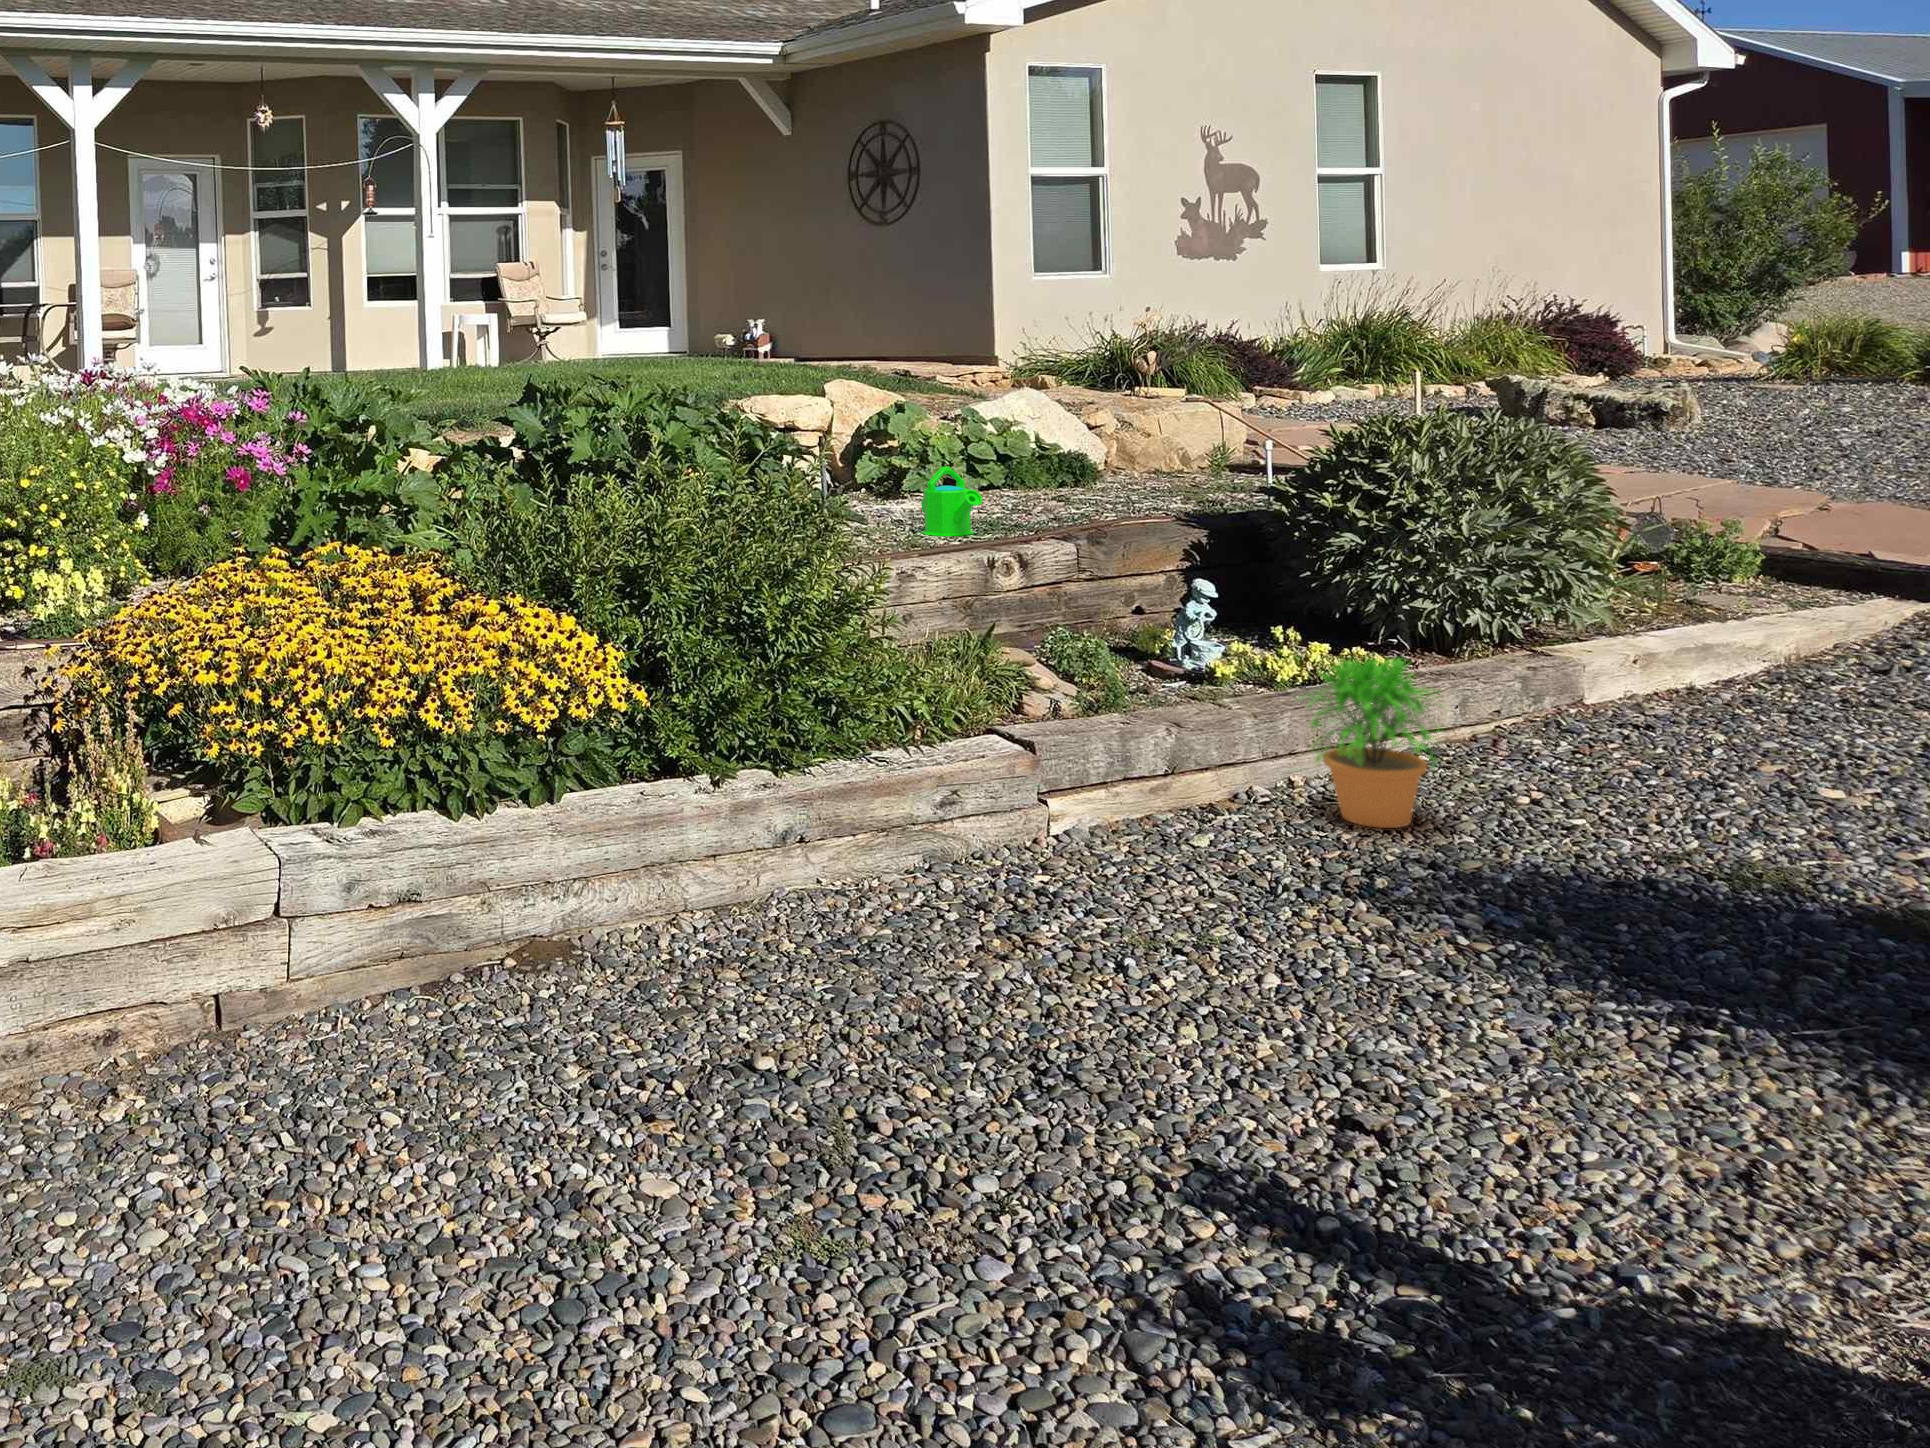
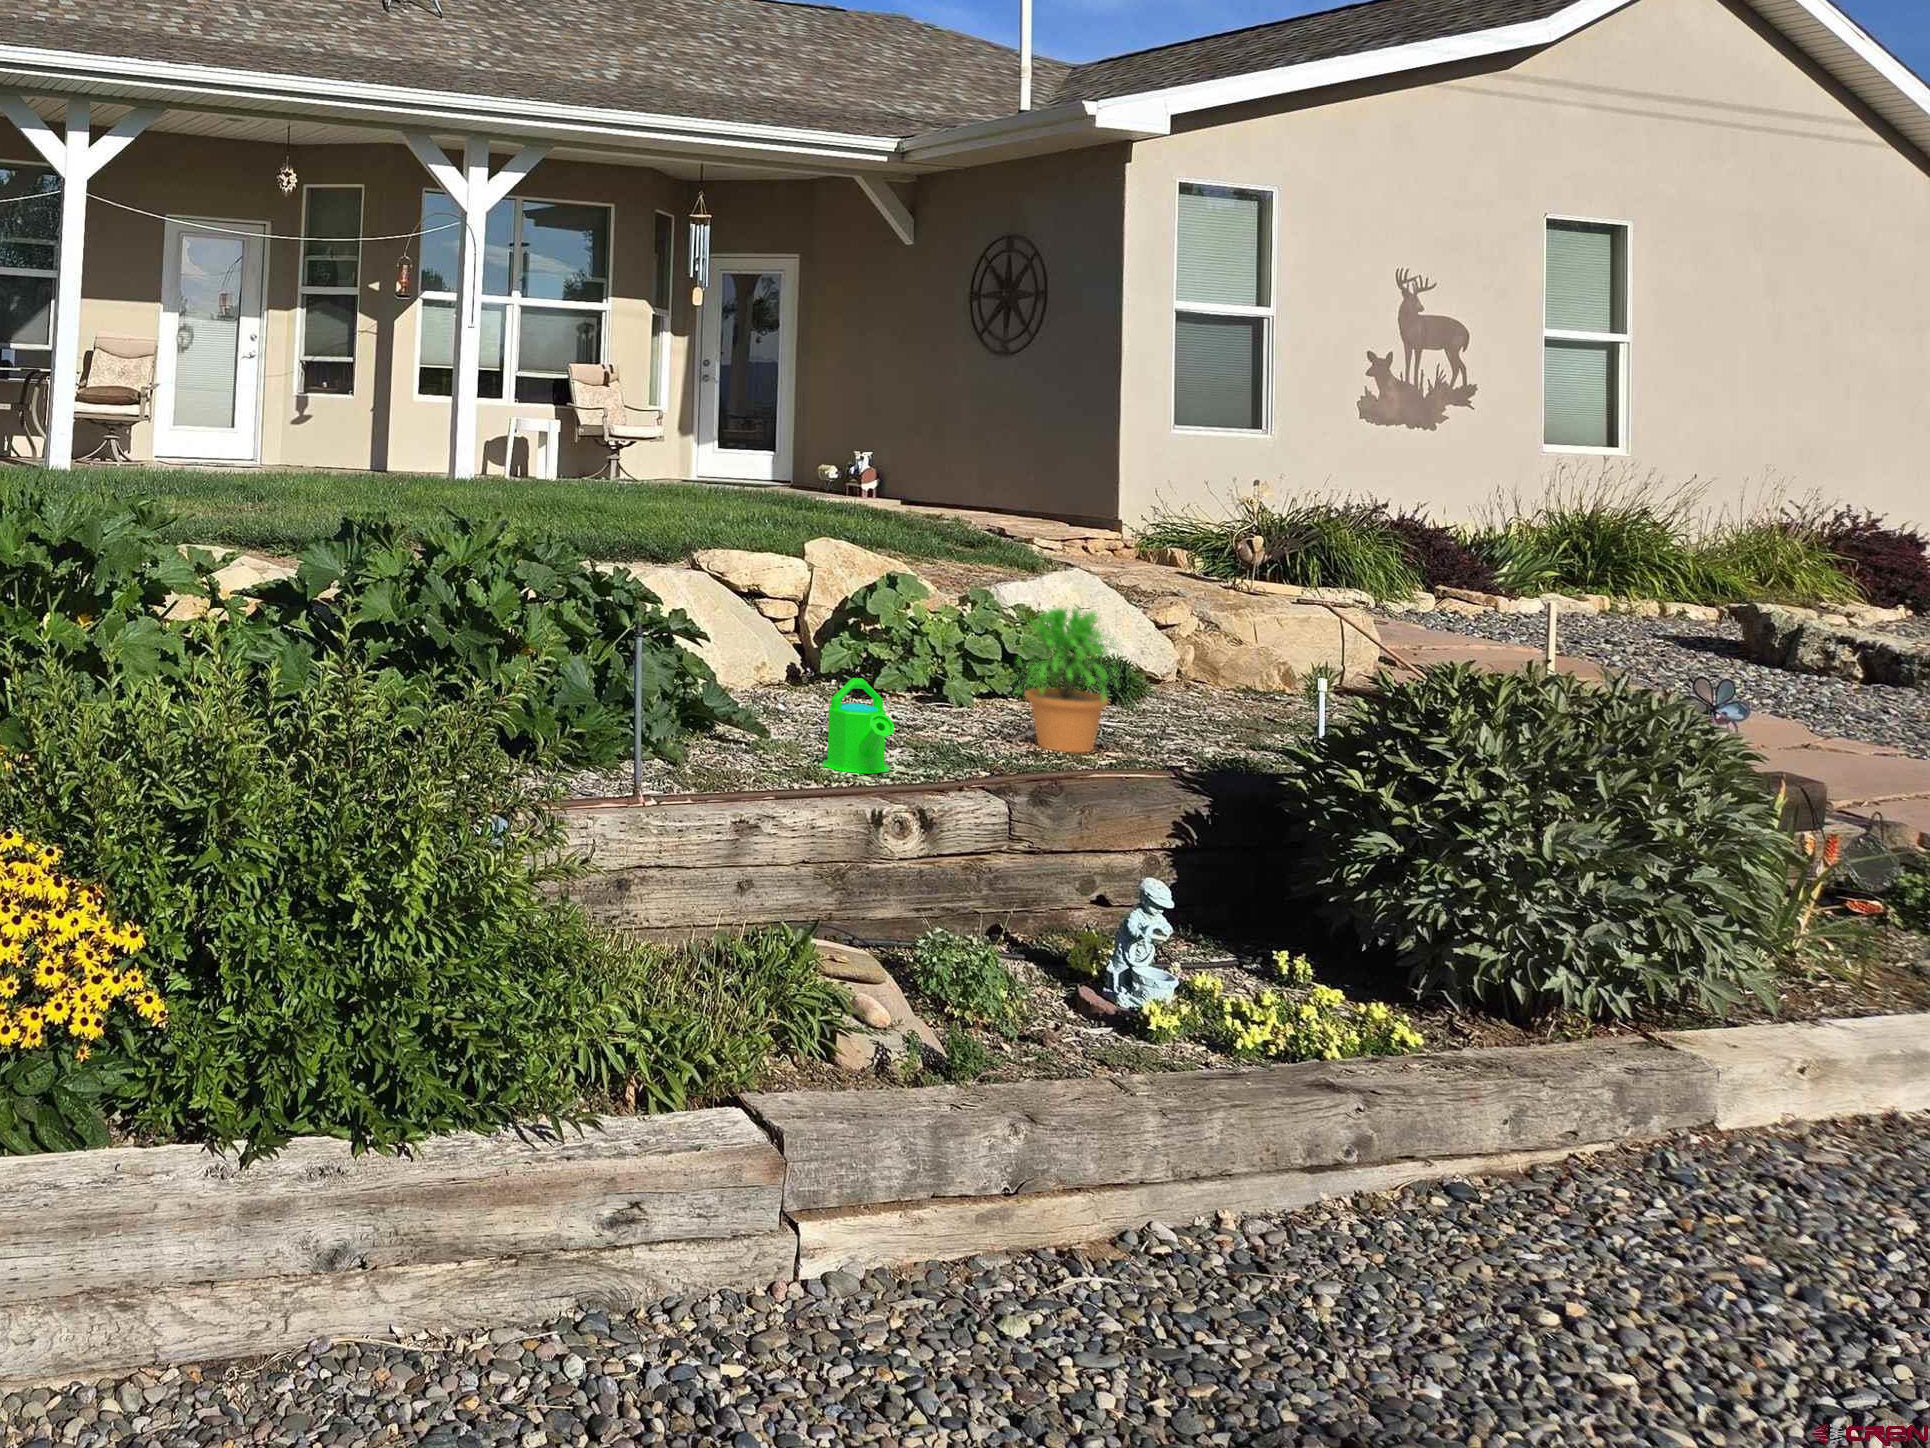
potted plant: present [1302,658,1442,828] -> present [1014,608,1118,753]

